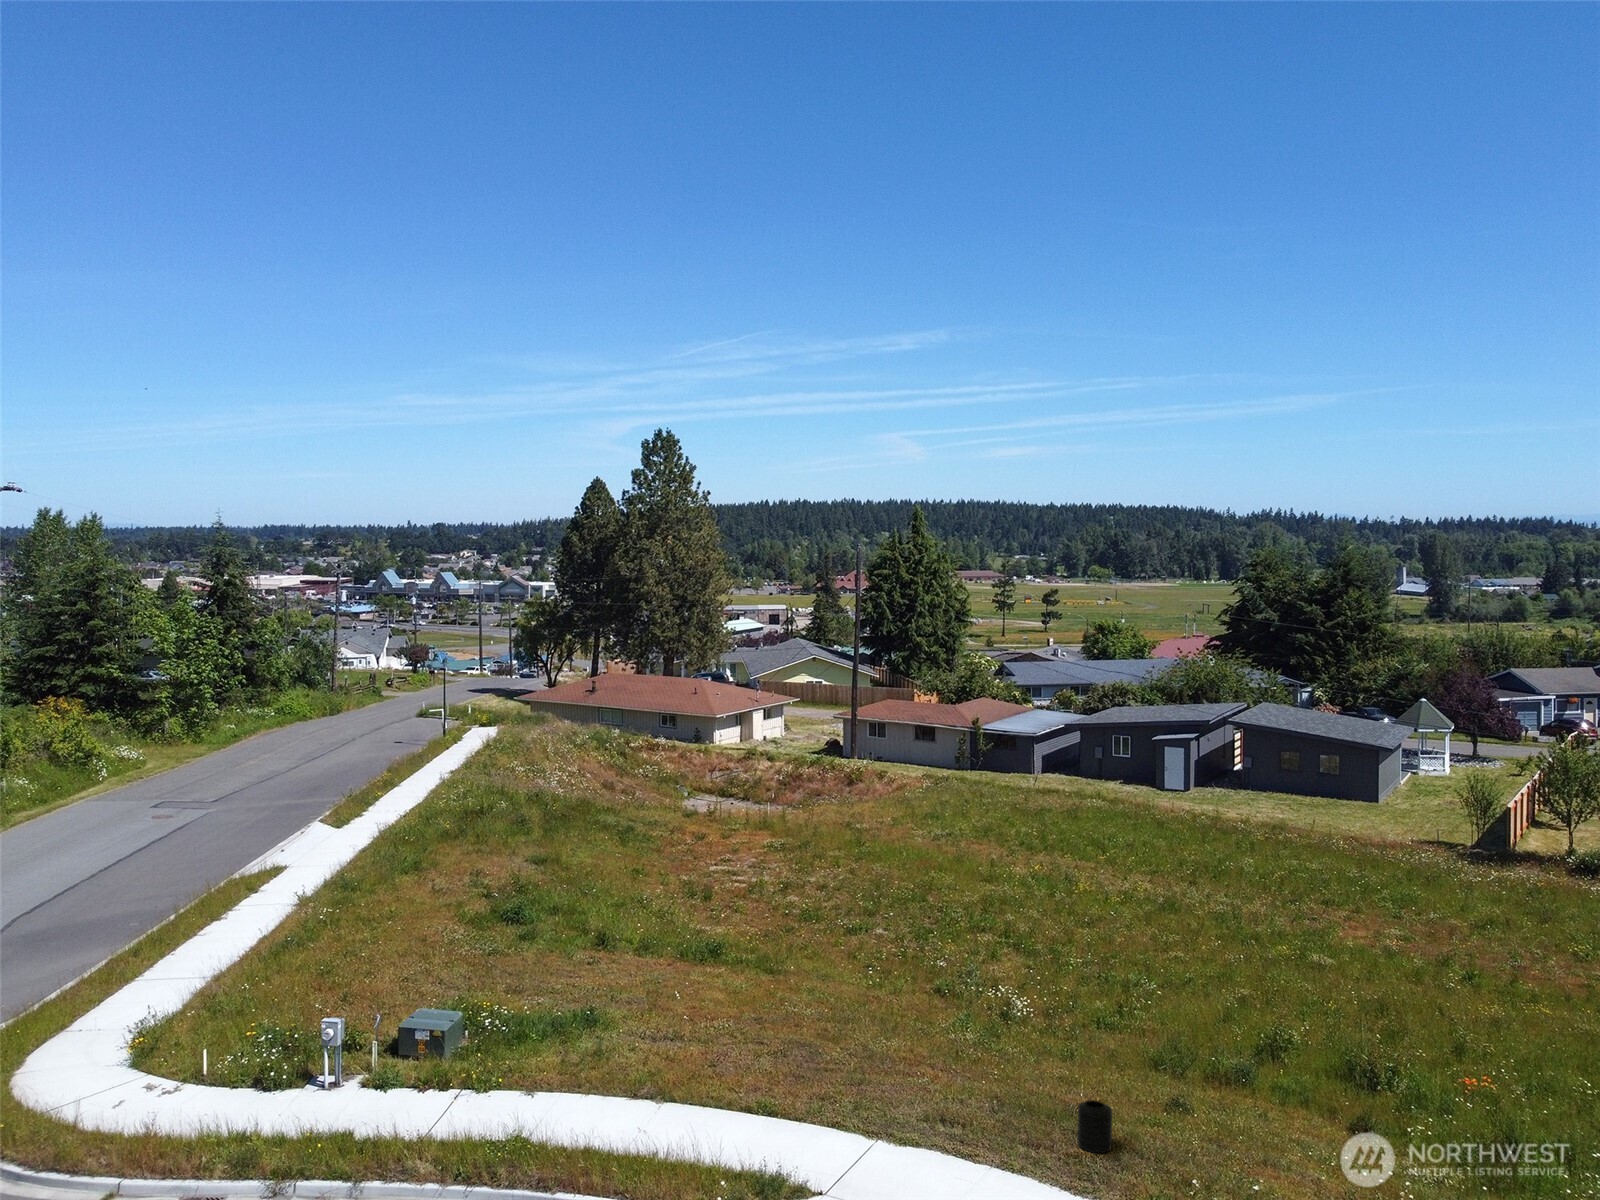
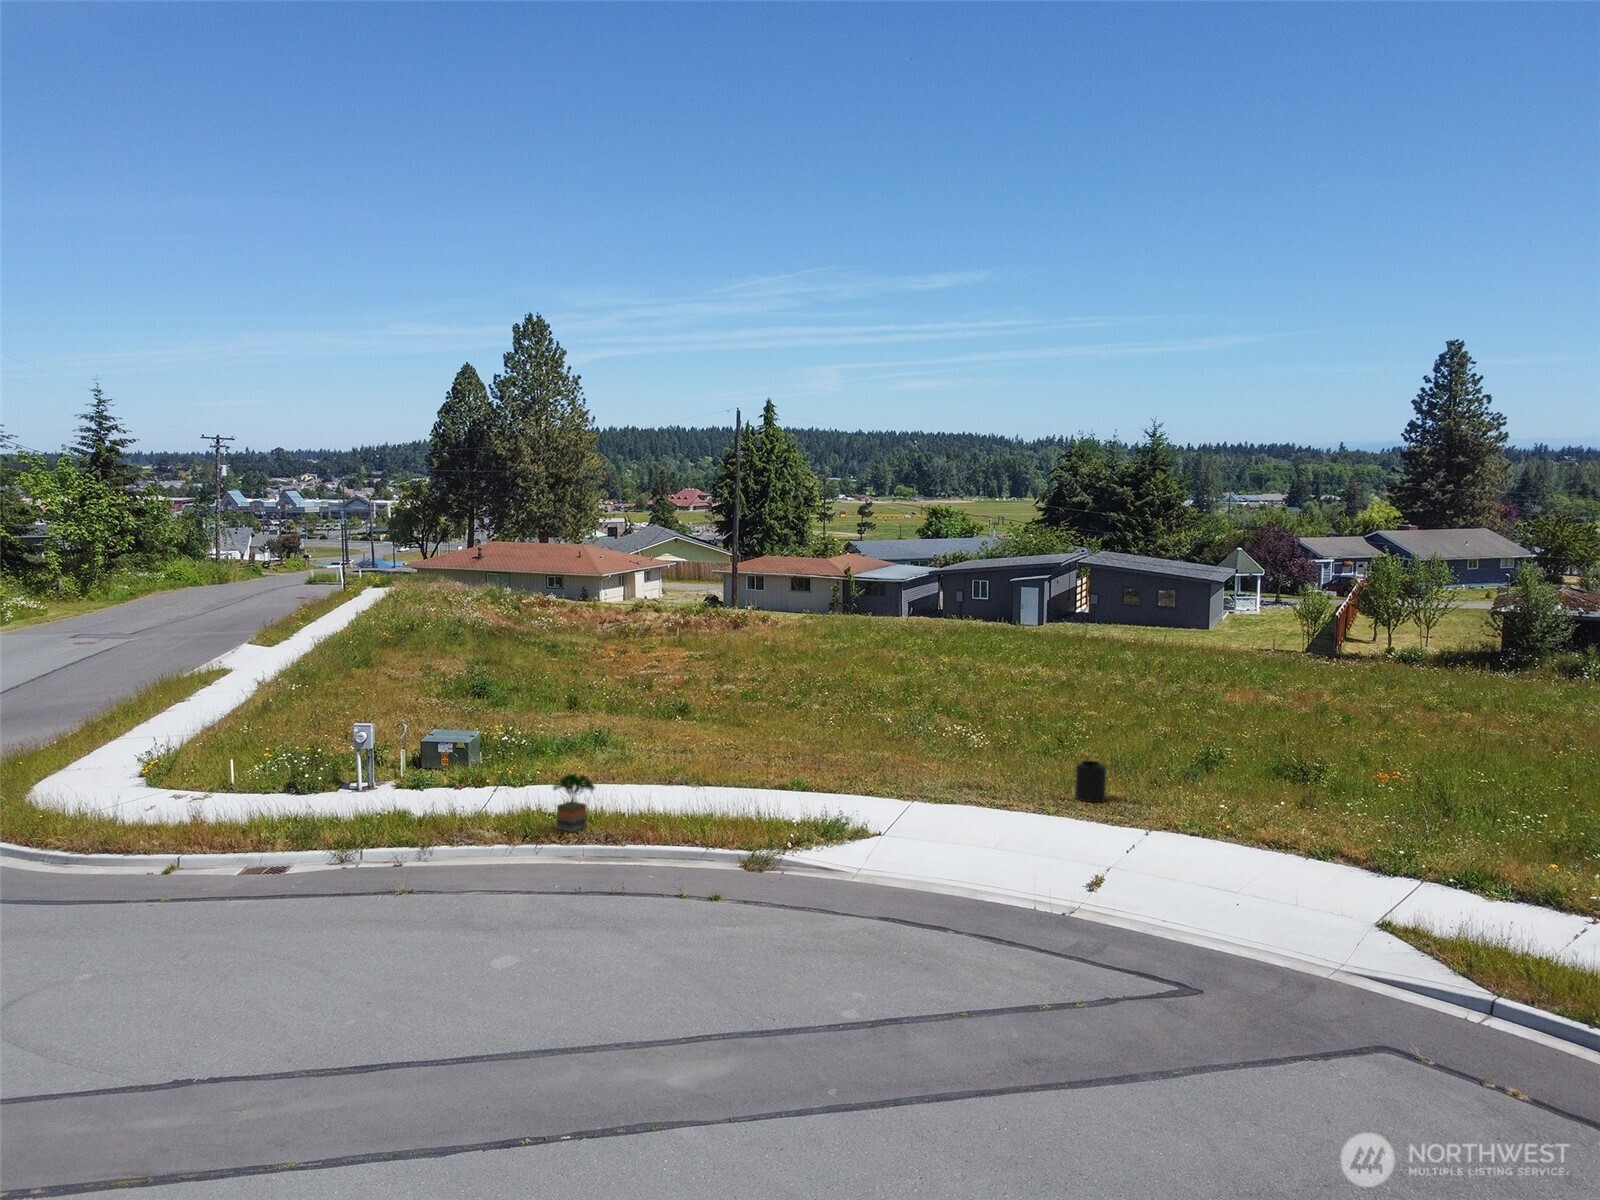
potted tree: none [488,1103,534,1172] -> present [554,774,595,832]

